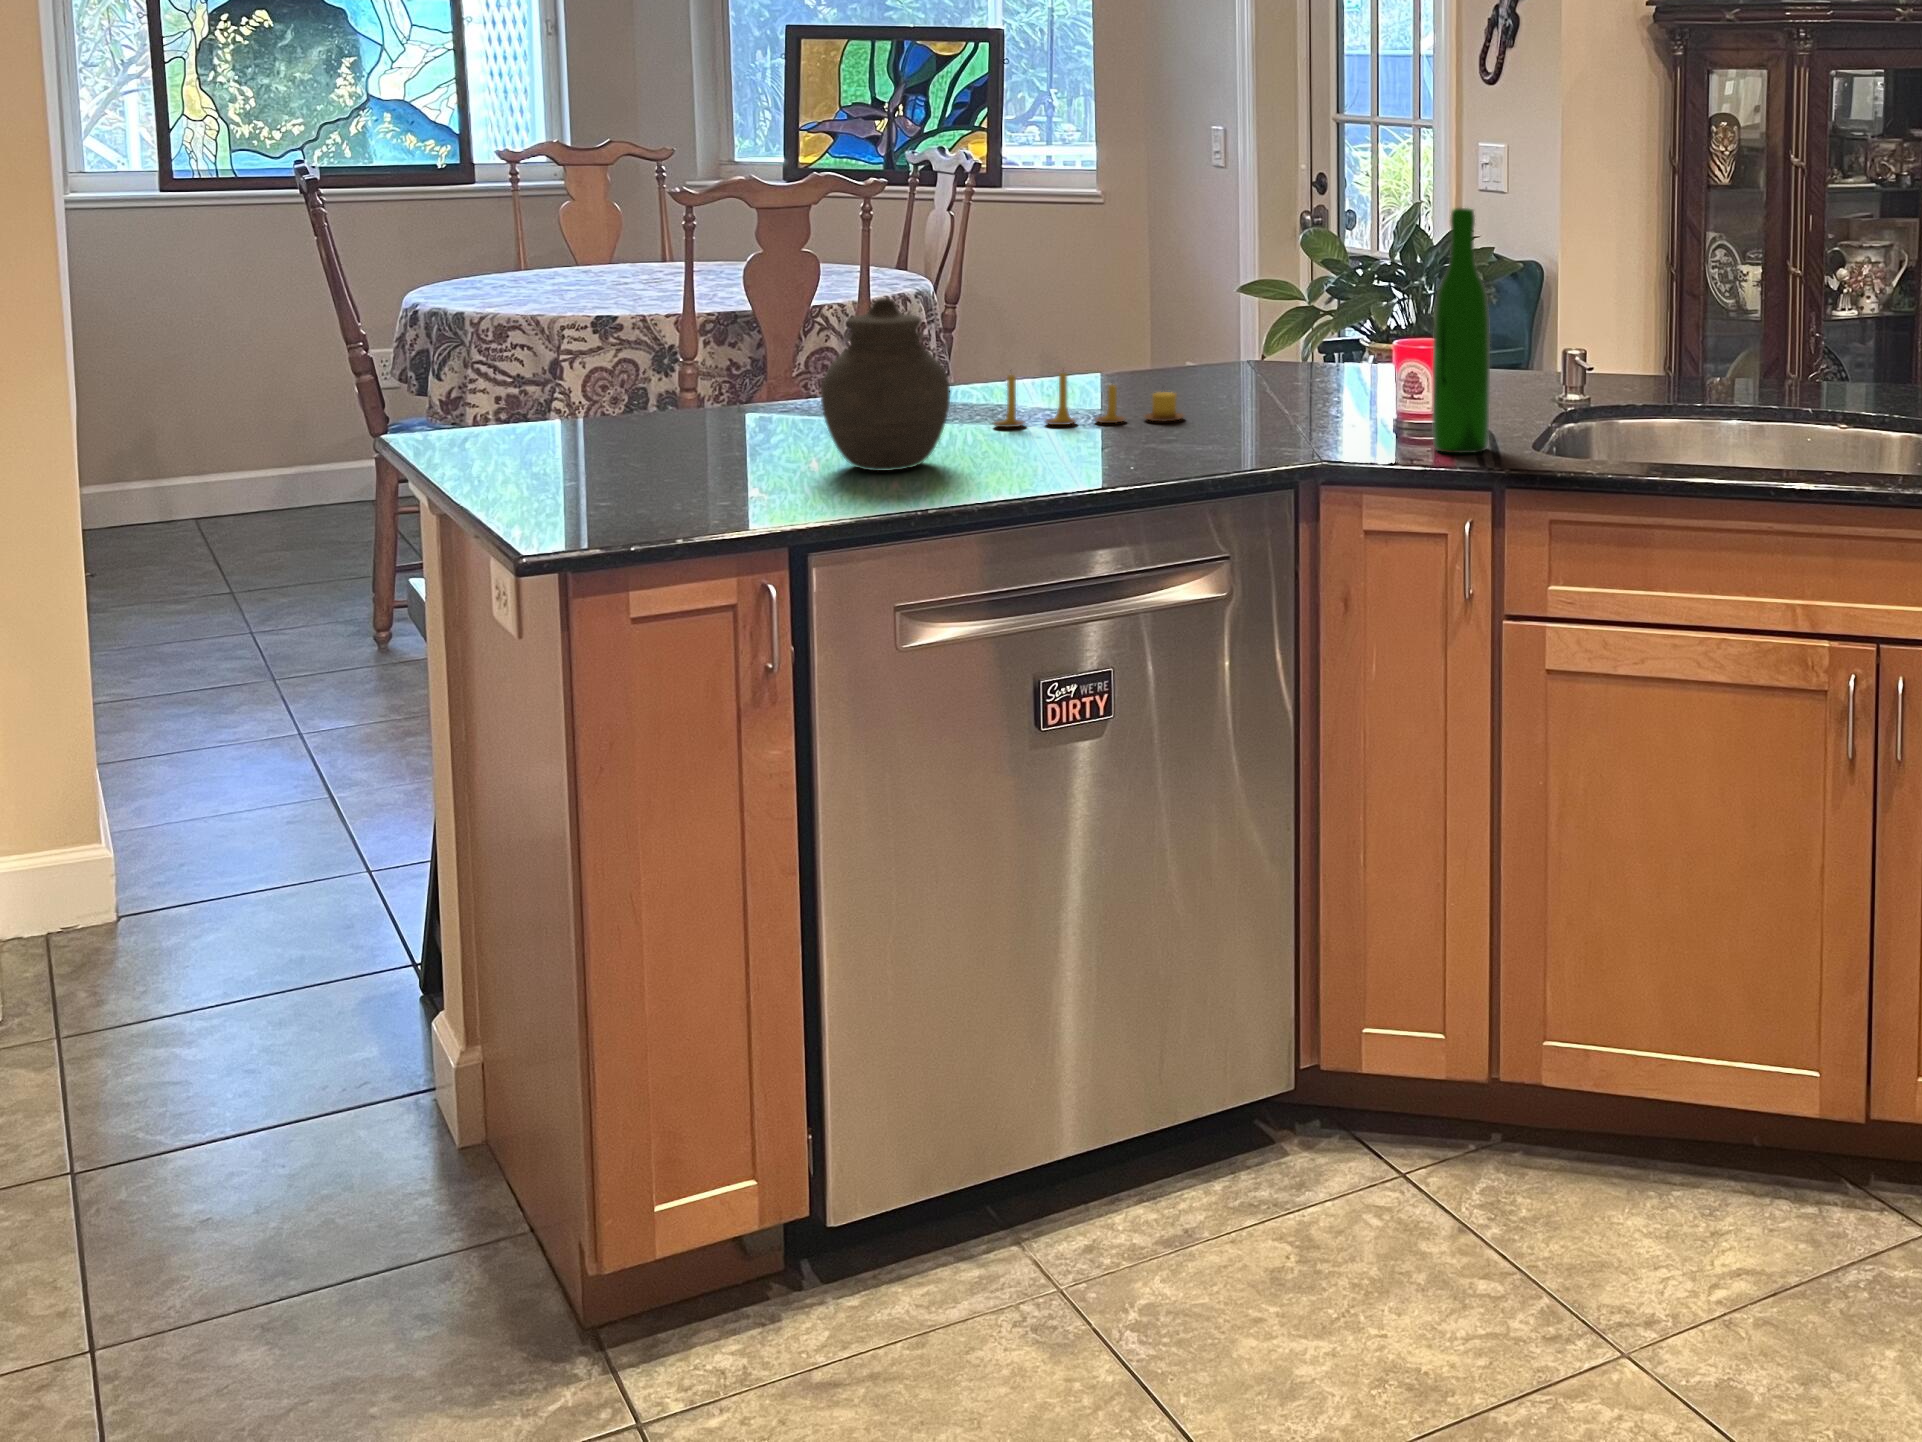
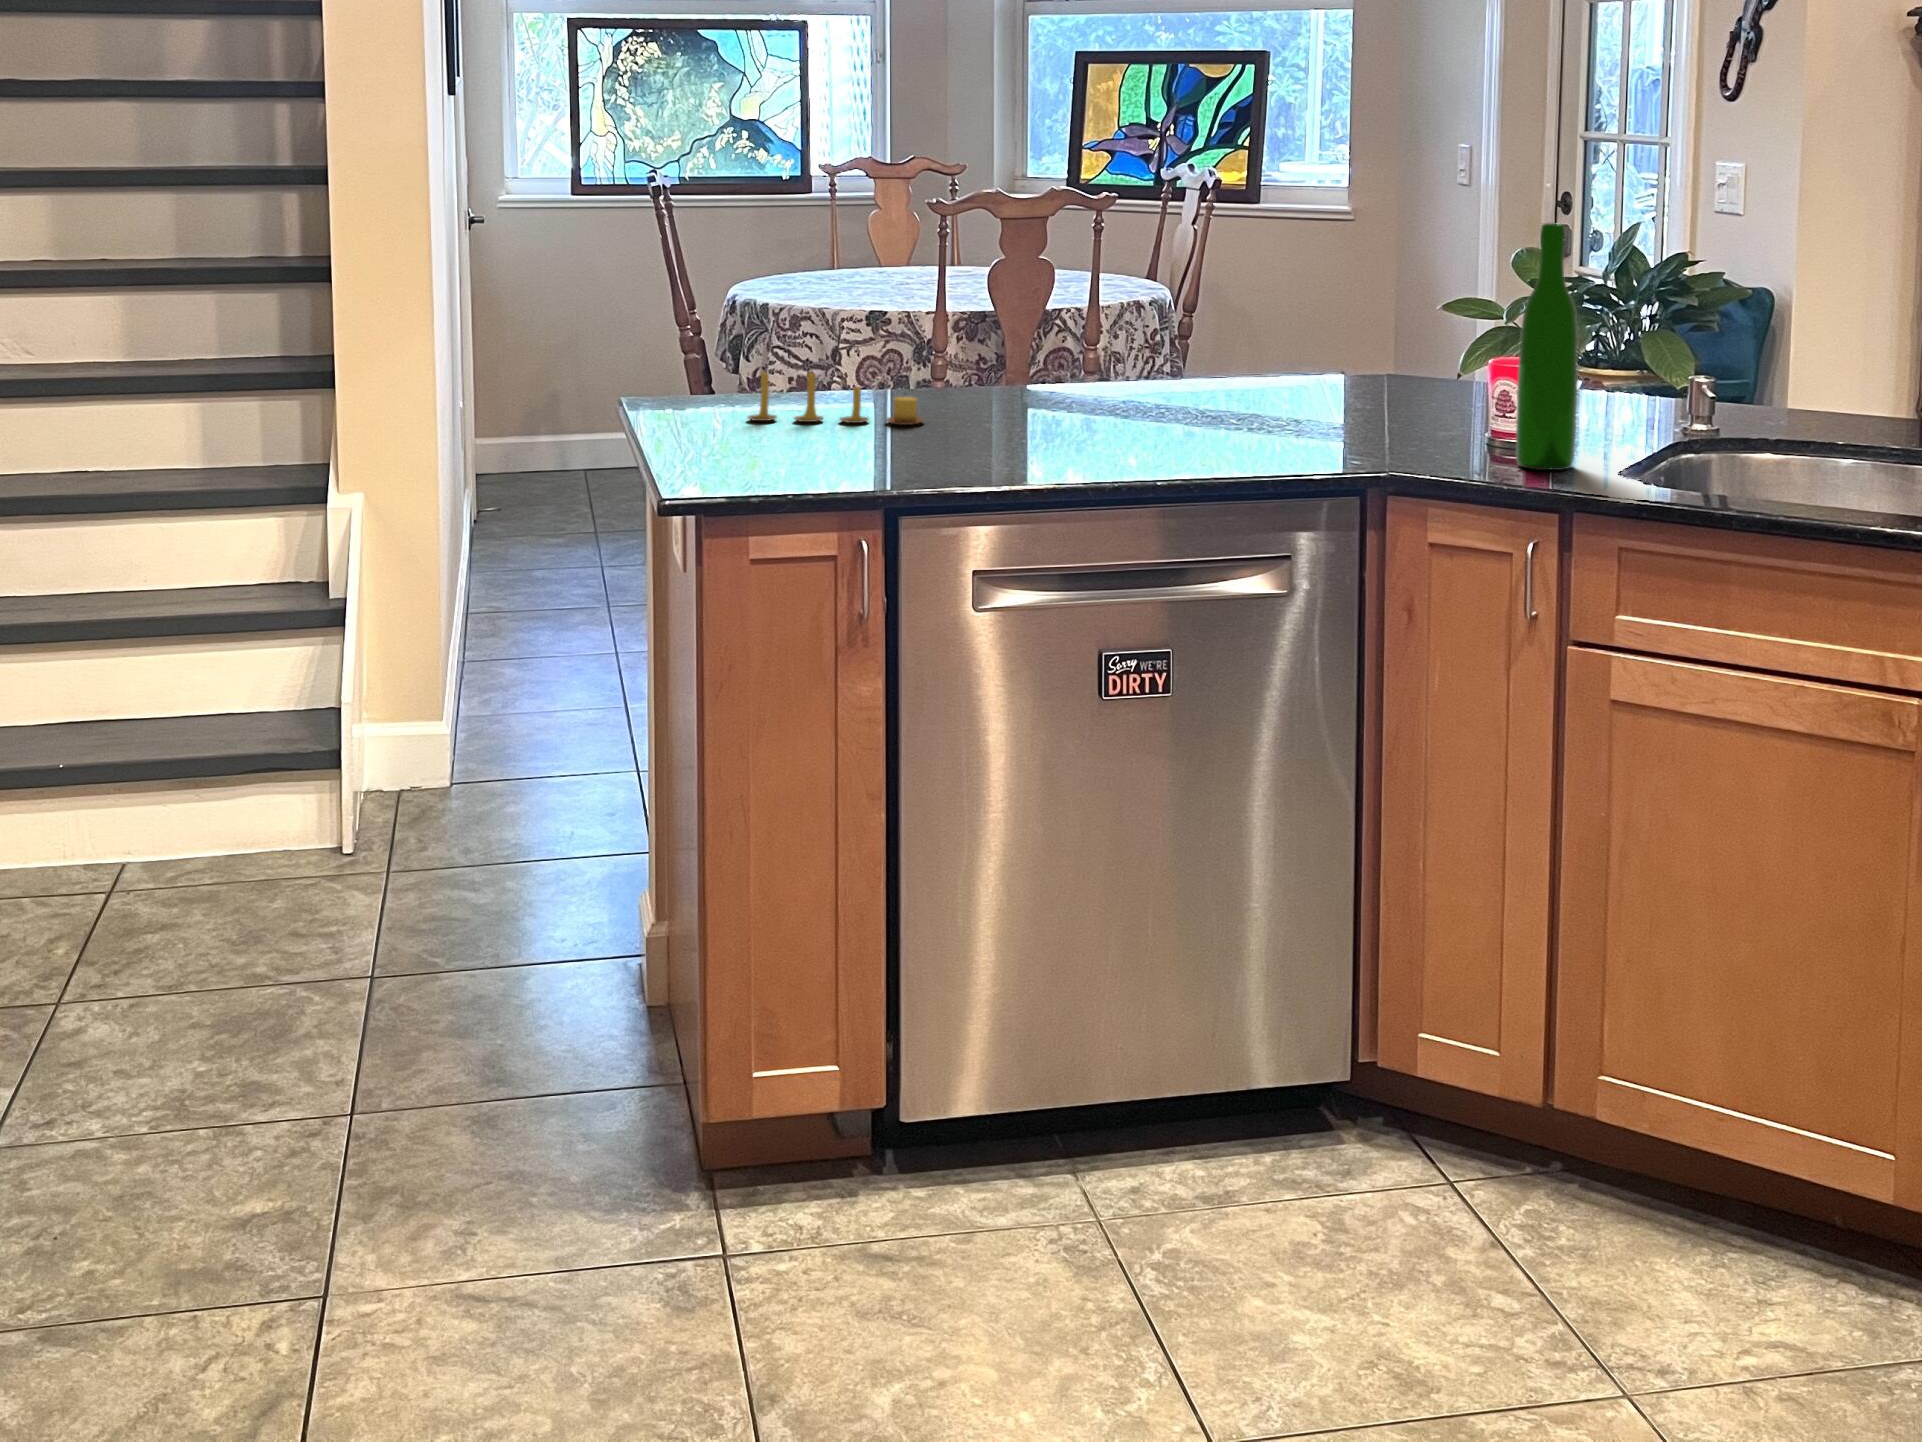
jar: present [821,298,950,471] -> none [944,292,1056,448]
candle: present [994,372,1183,427] -> present [748,372,924,425]

